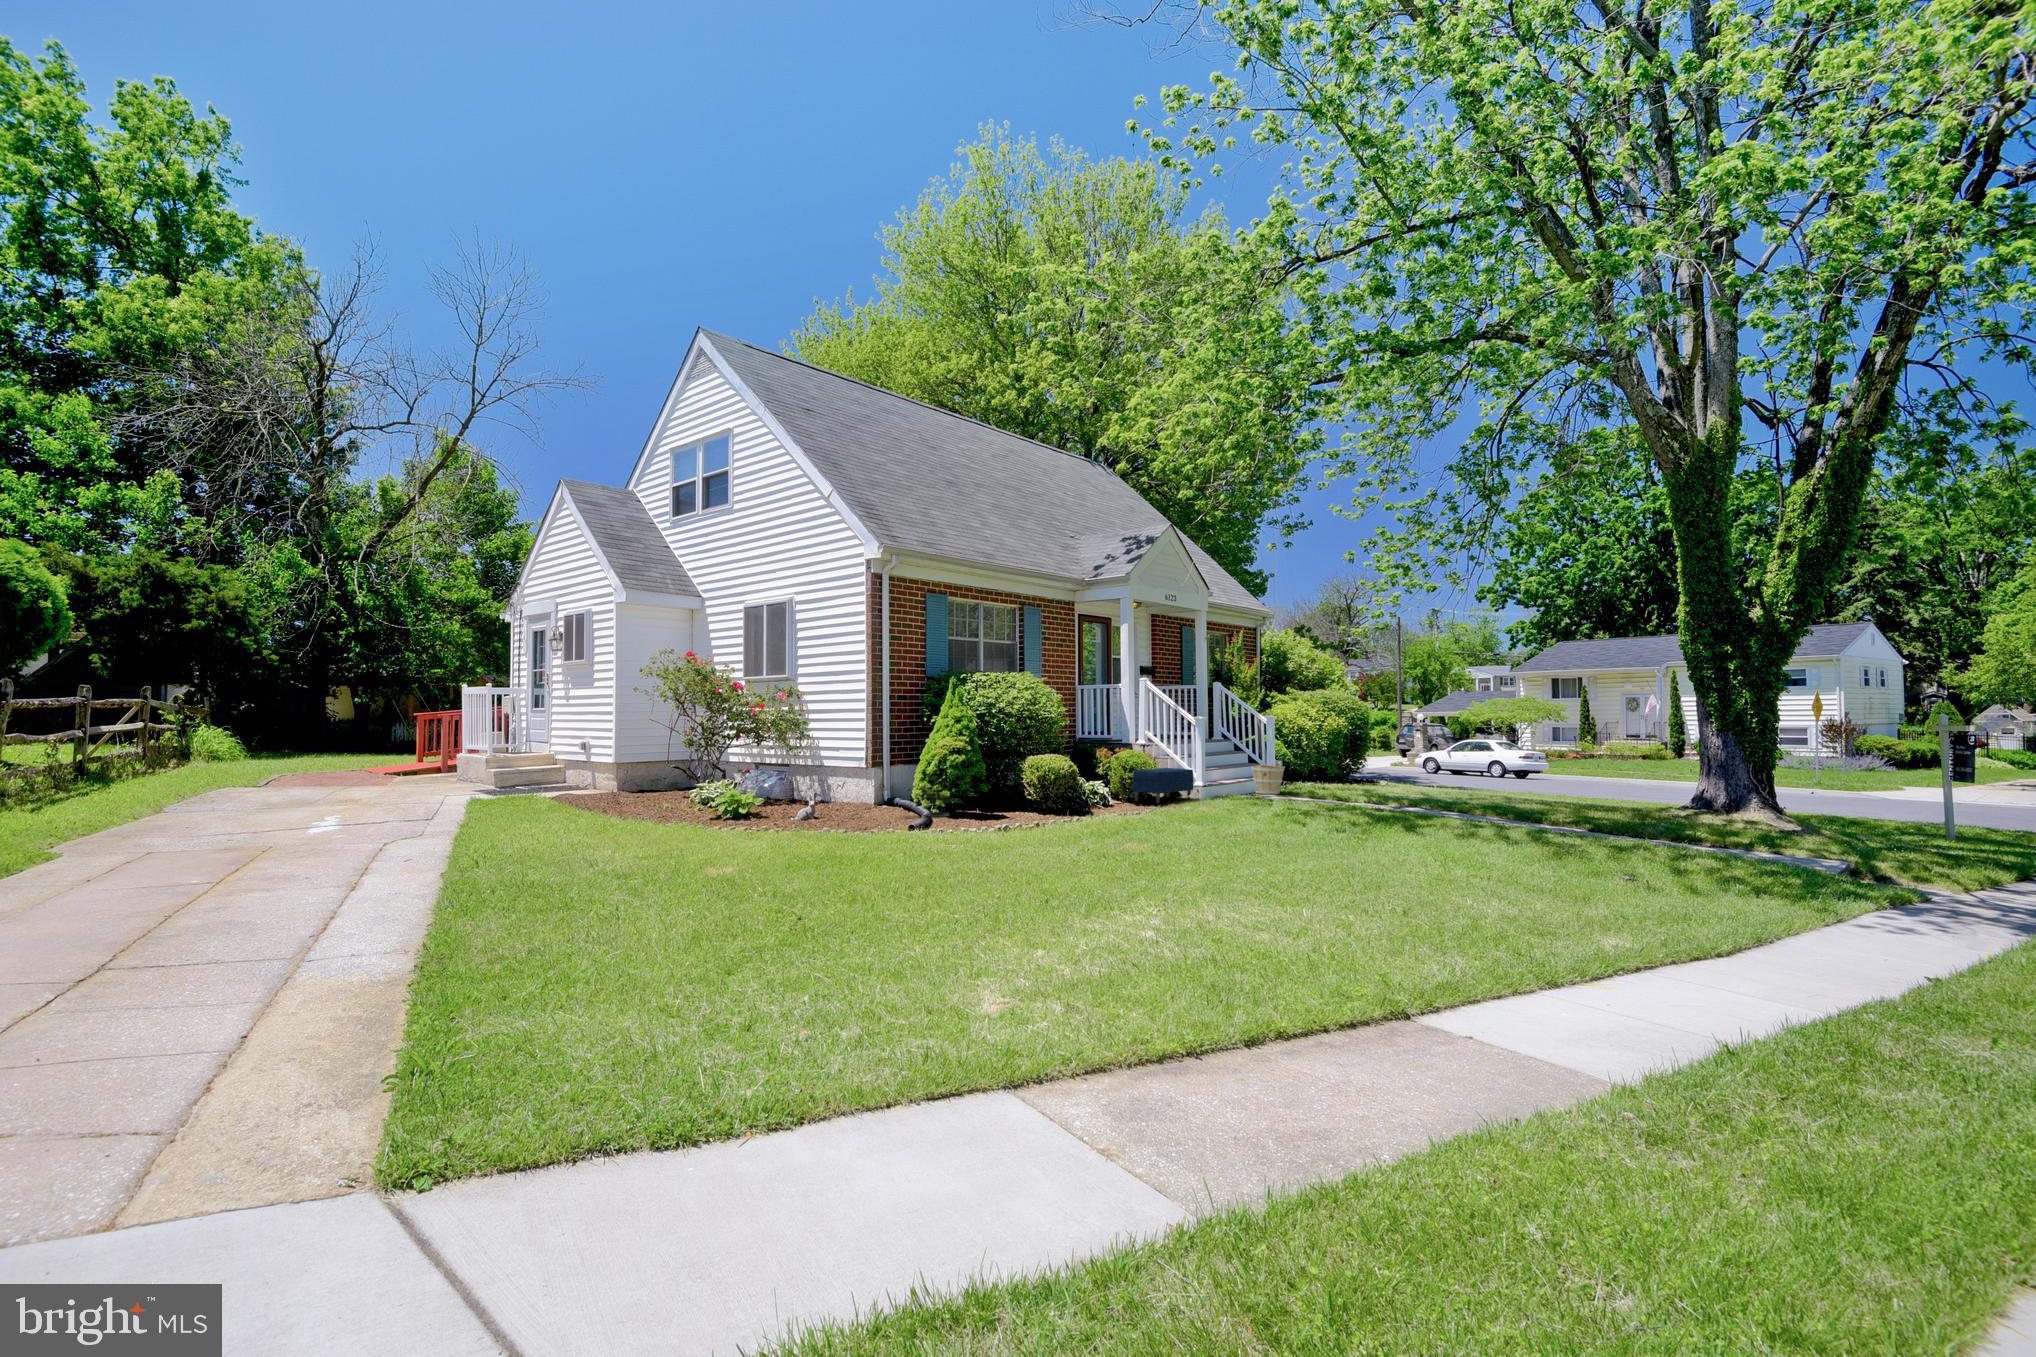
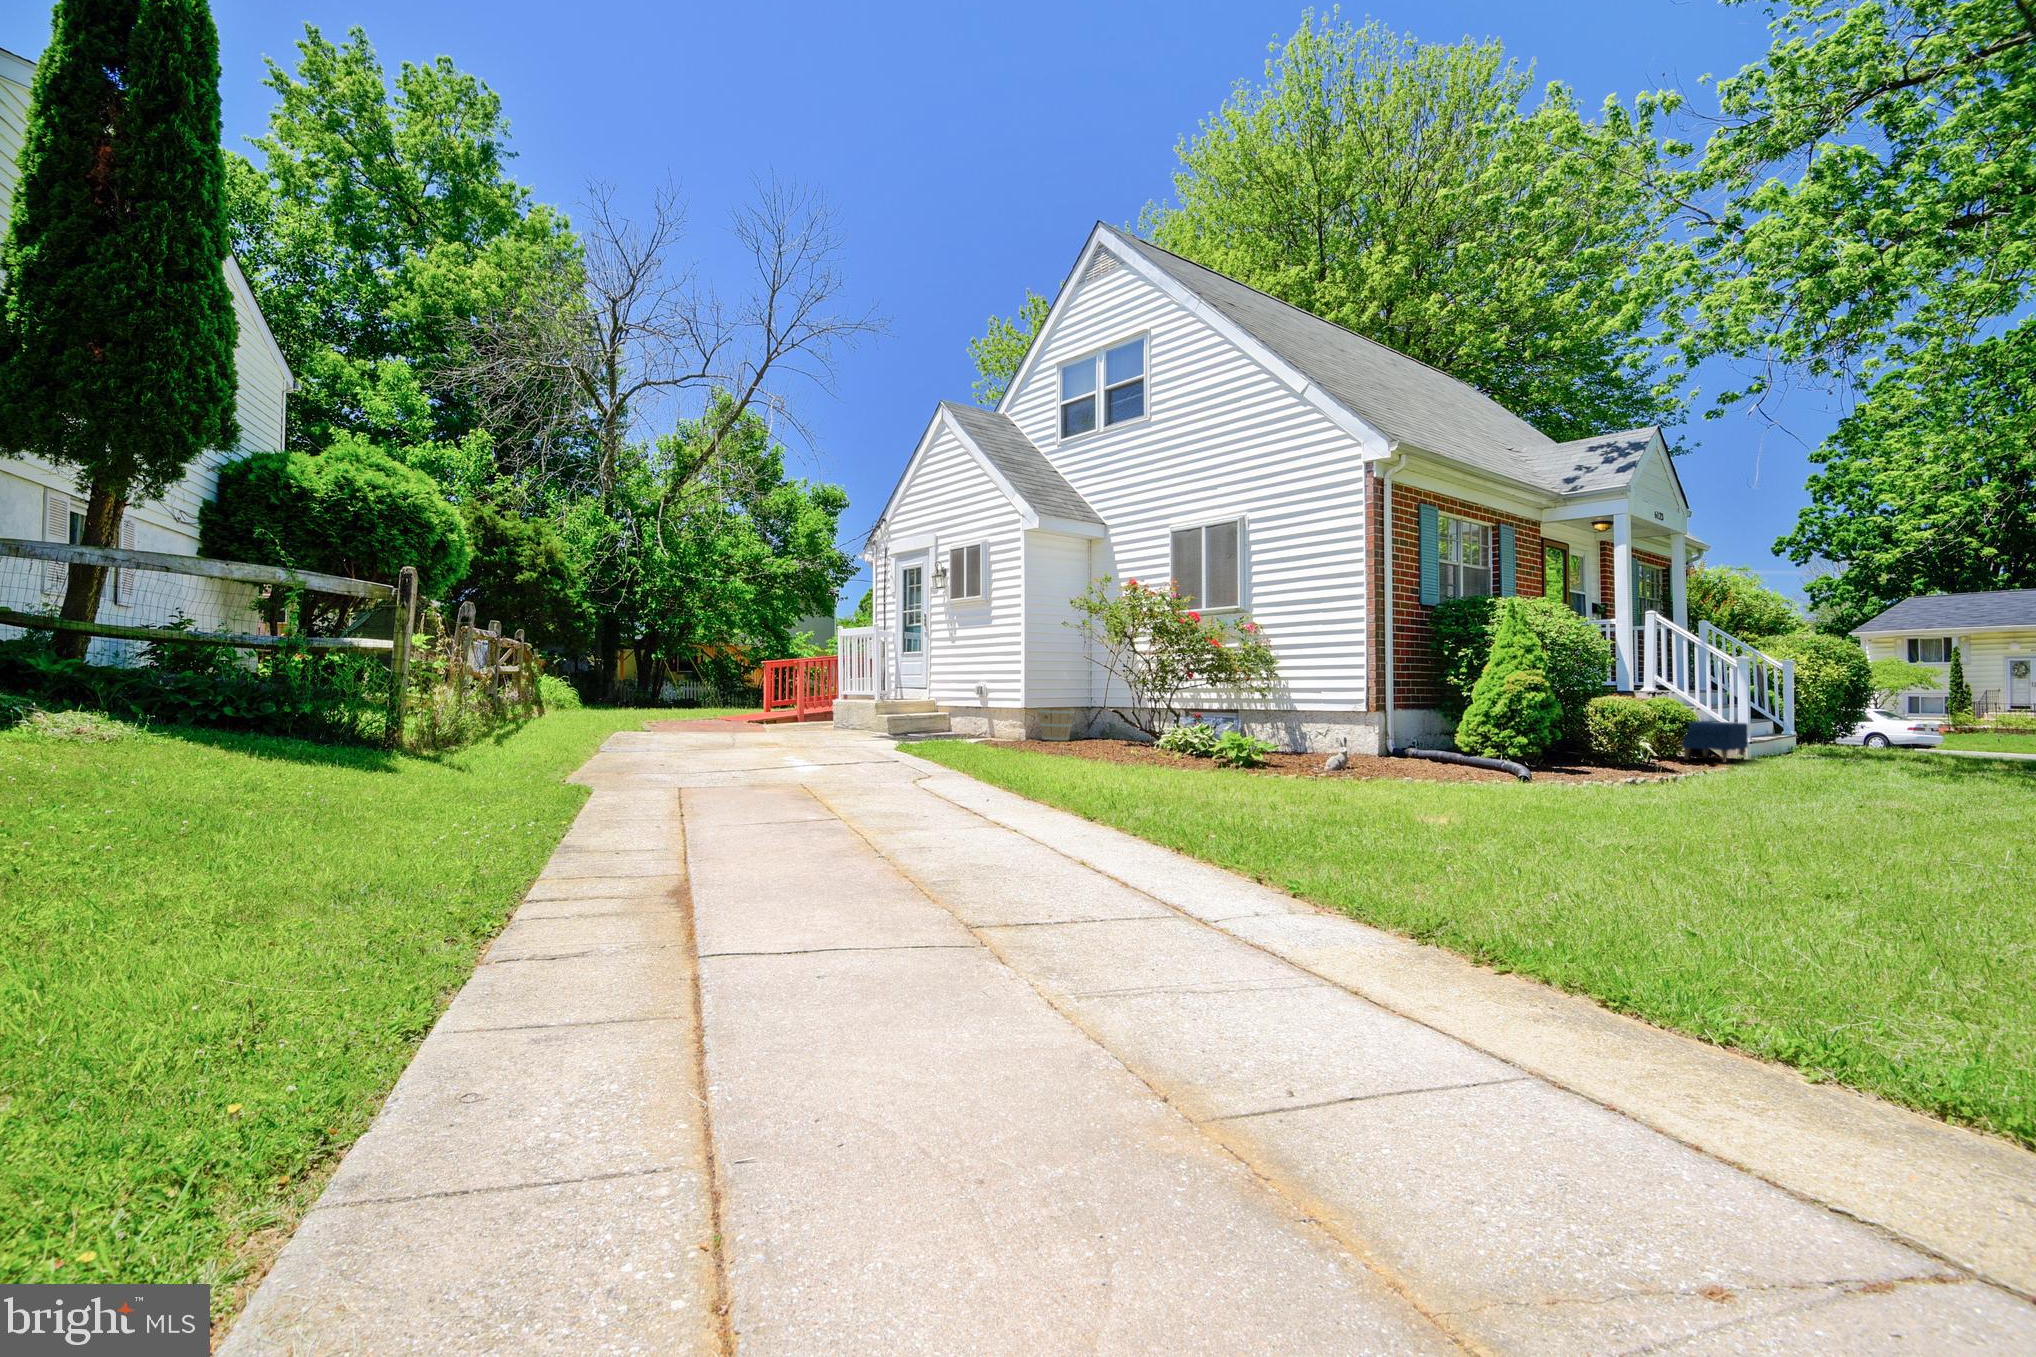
wooden bucket: present [1251,765,1285,794] -> present [1038,707,1075,741]
potted tree: present [924,772,949,817] -> none [1465,715,1504,771]

